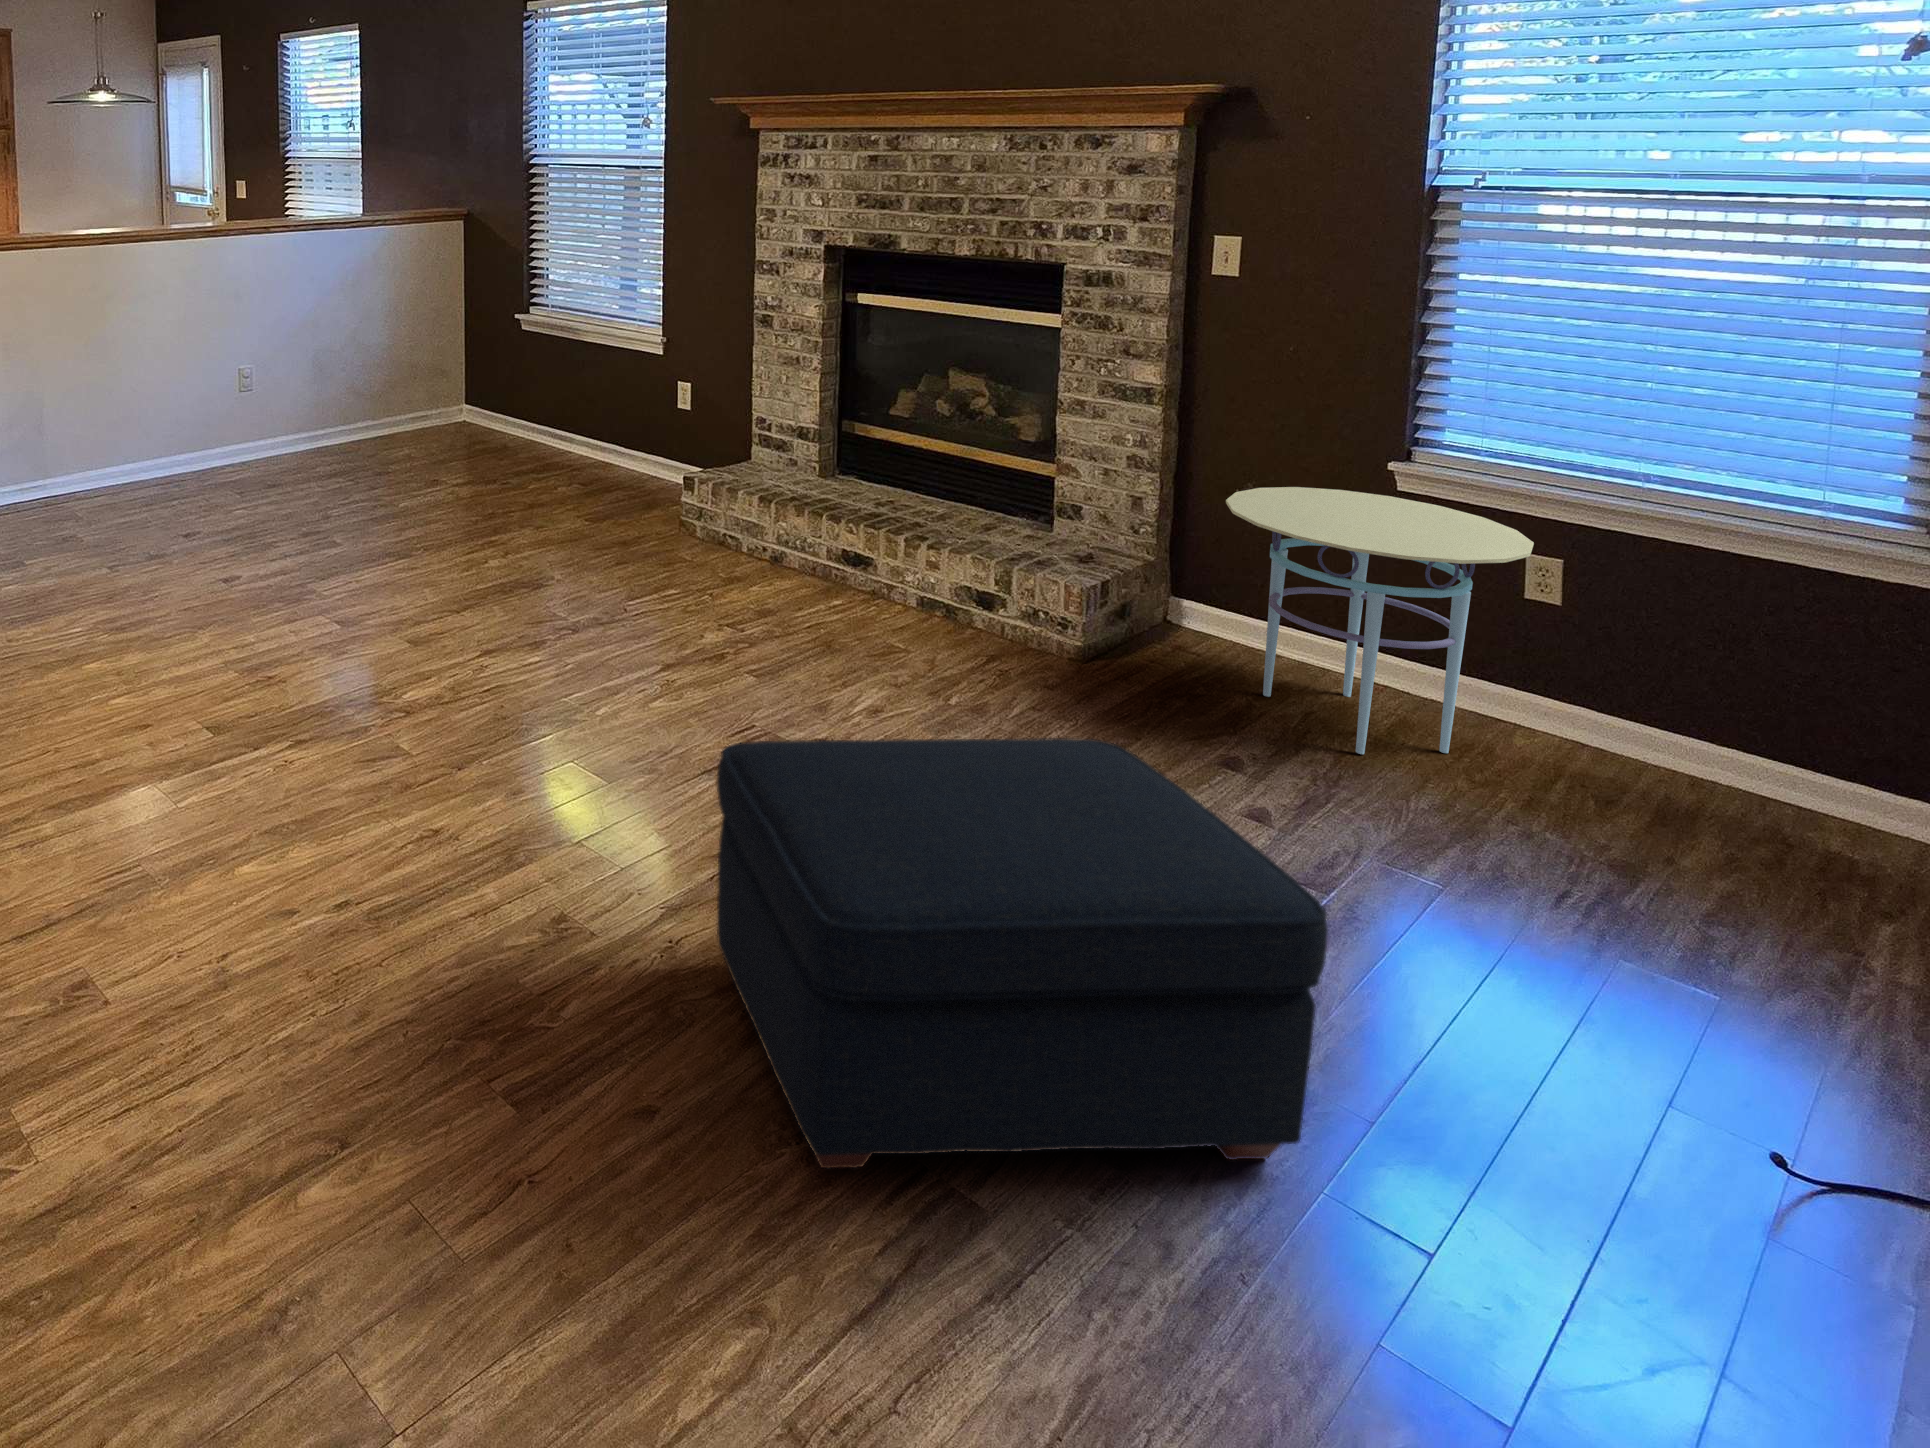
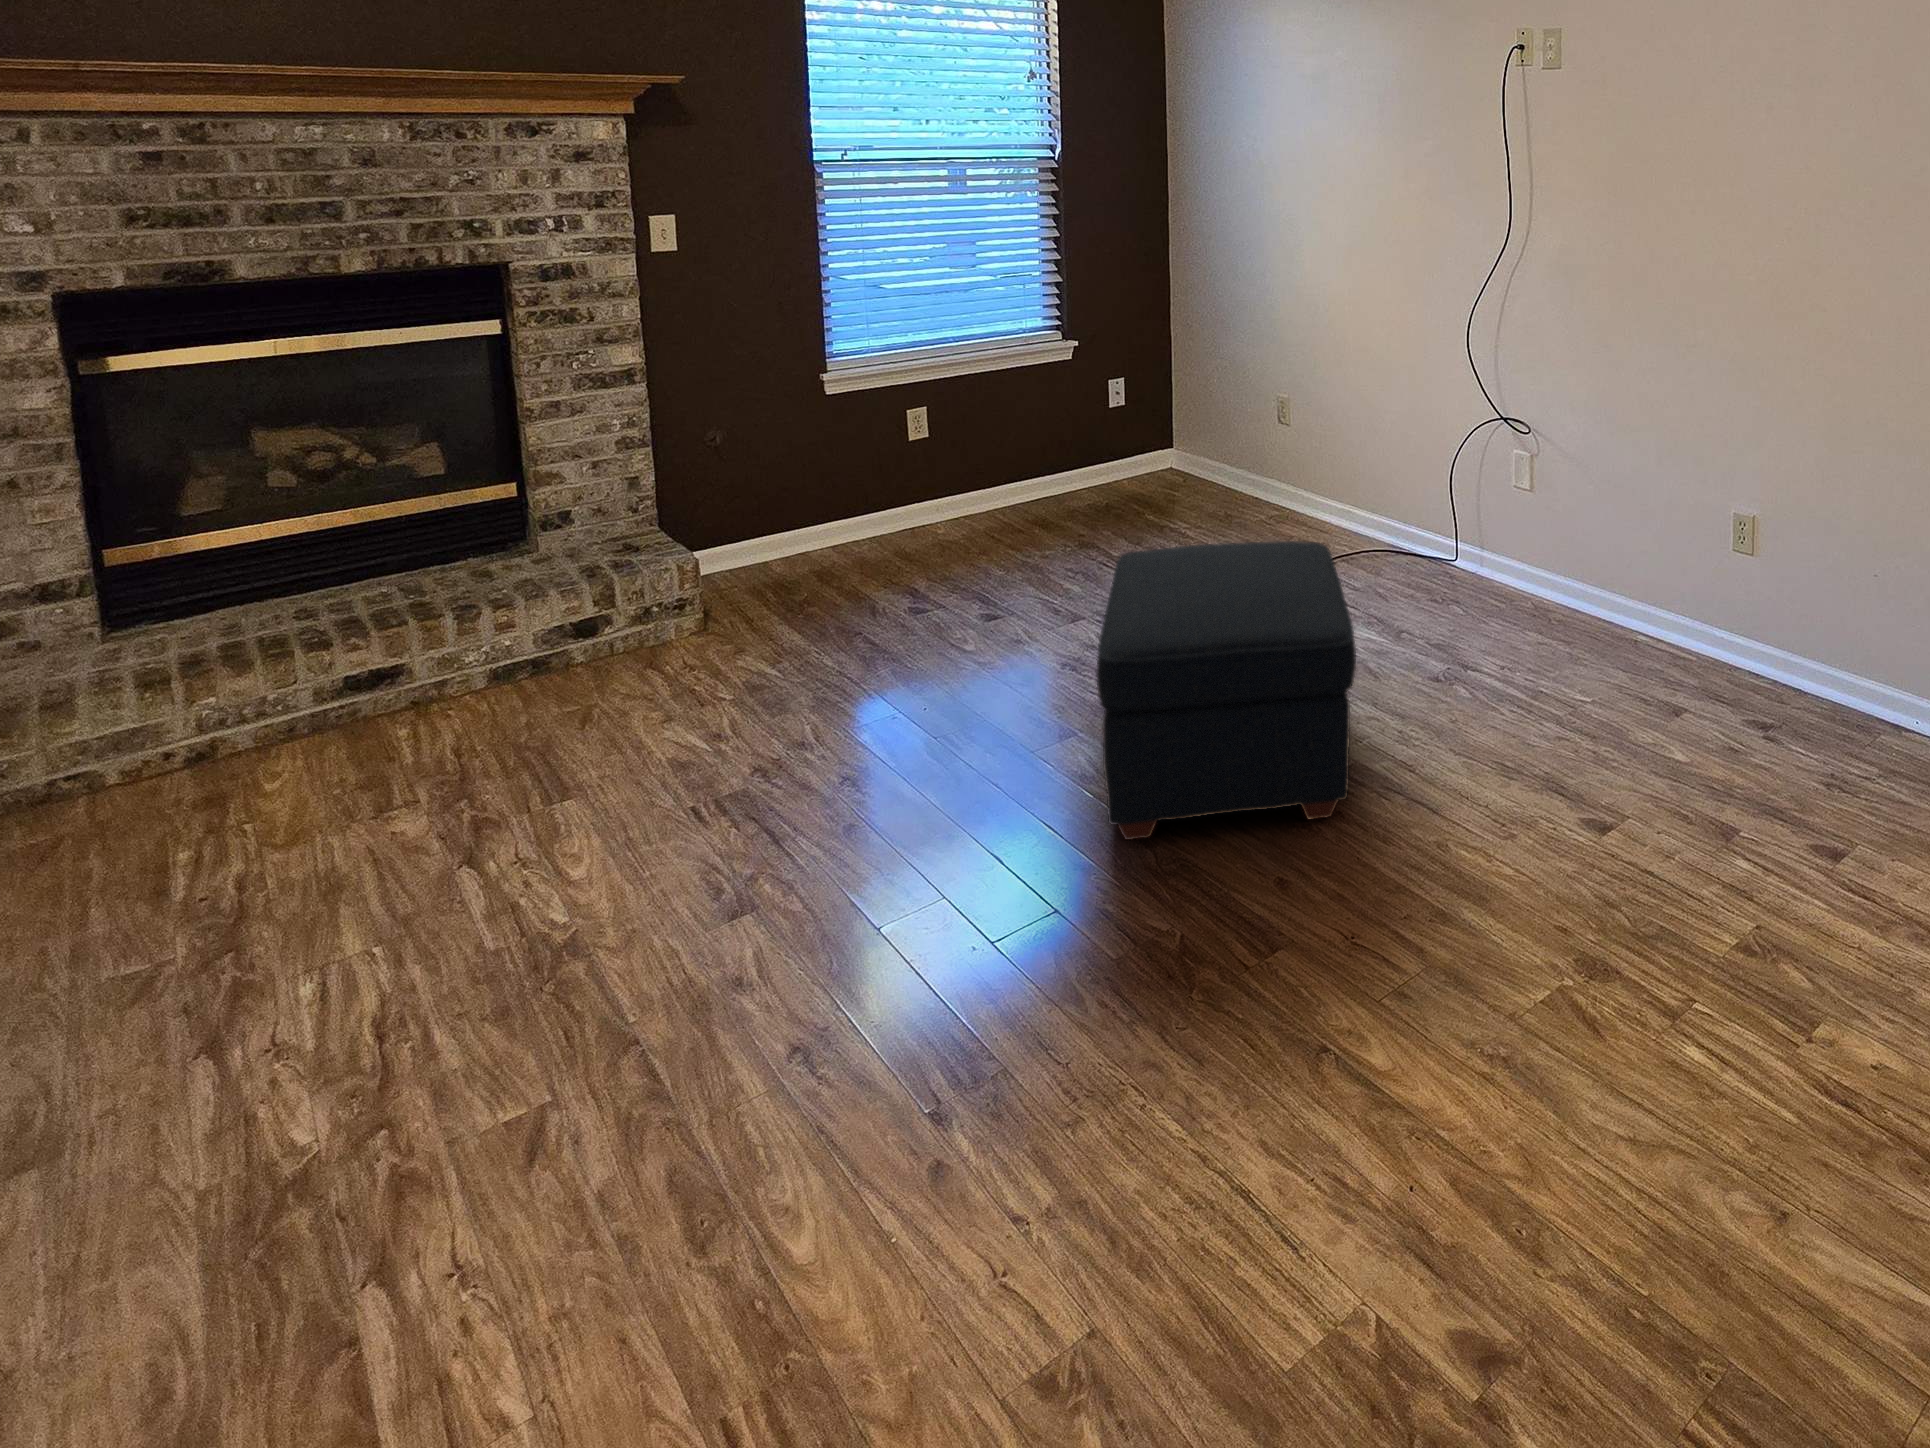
side table: present [1226,487,1534,754] -> none [778,400,981,584]

